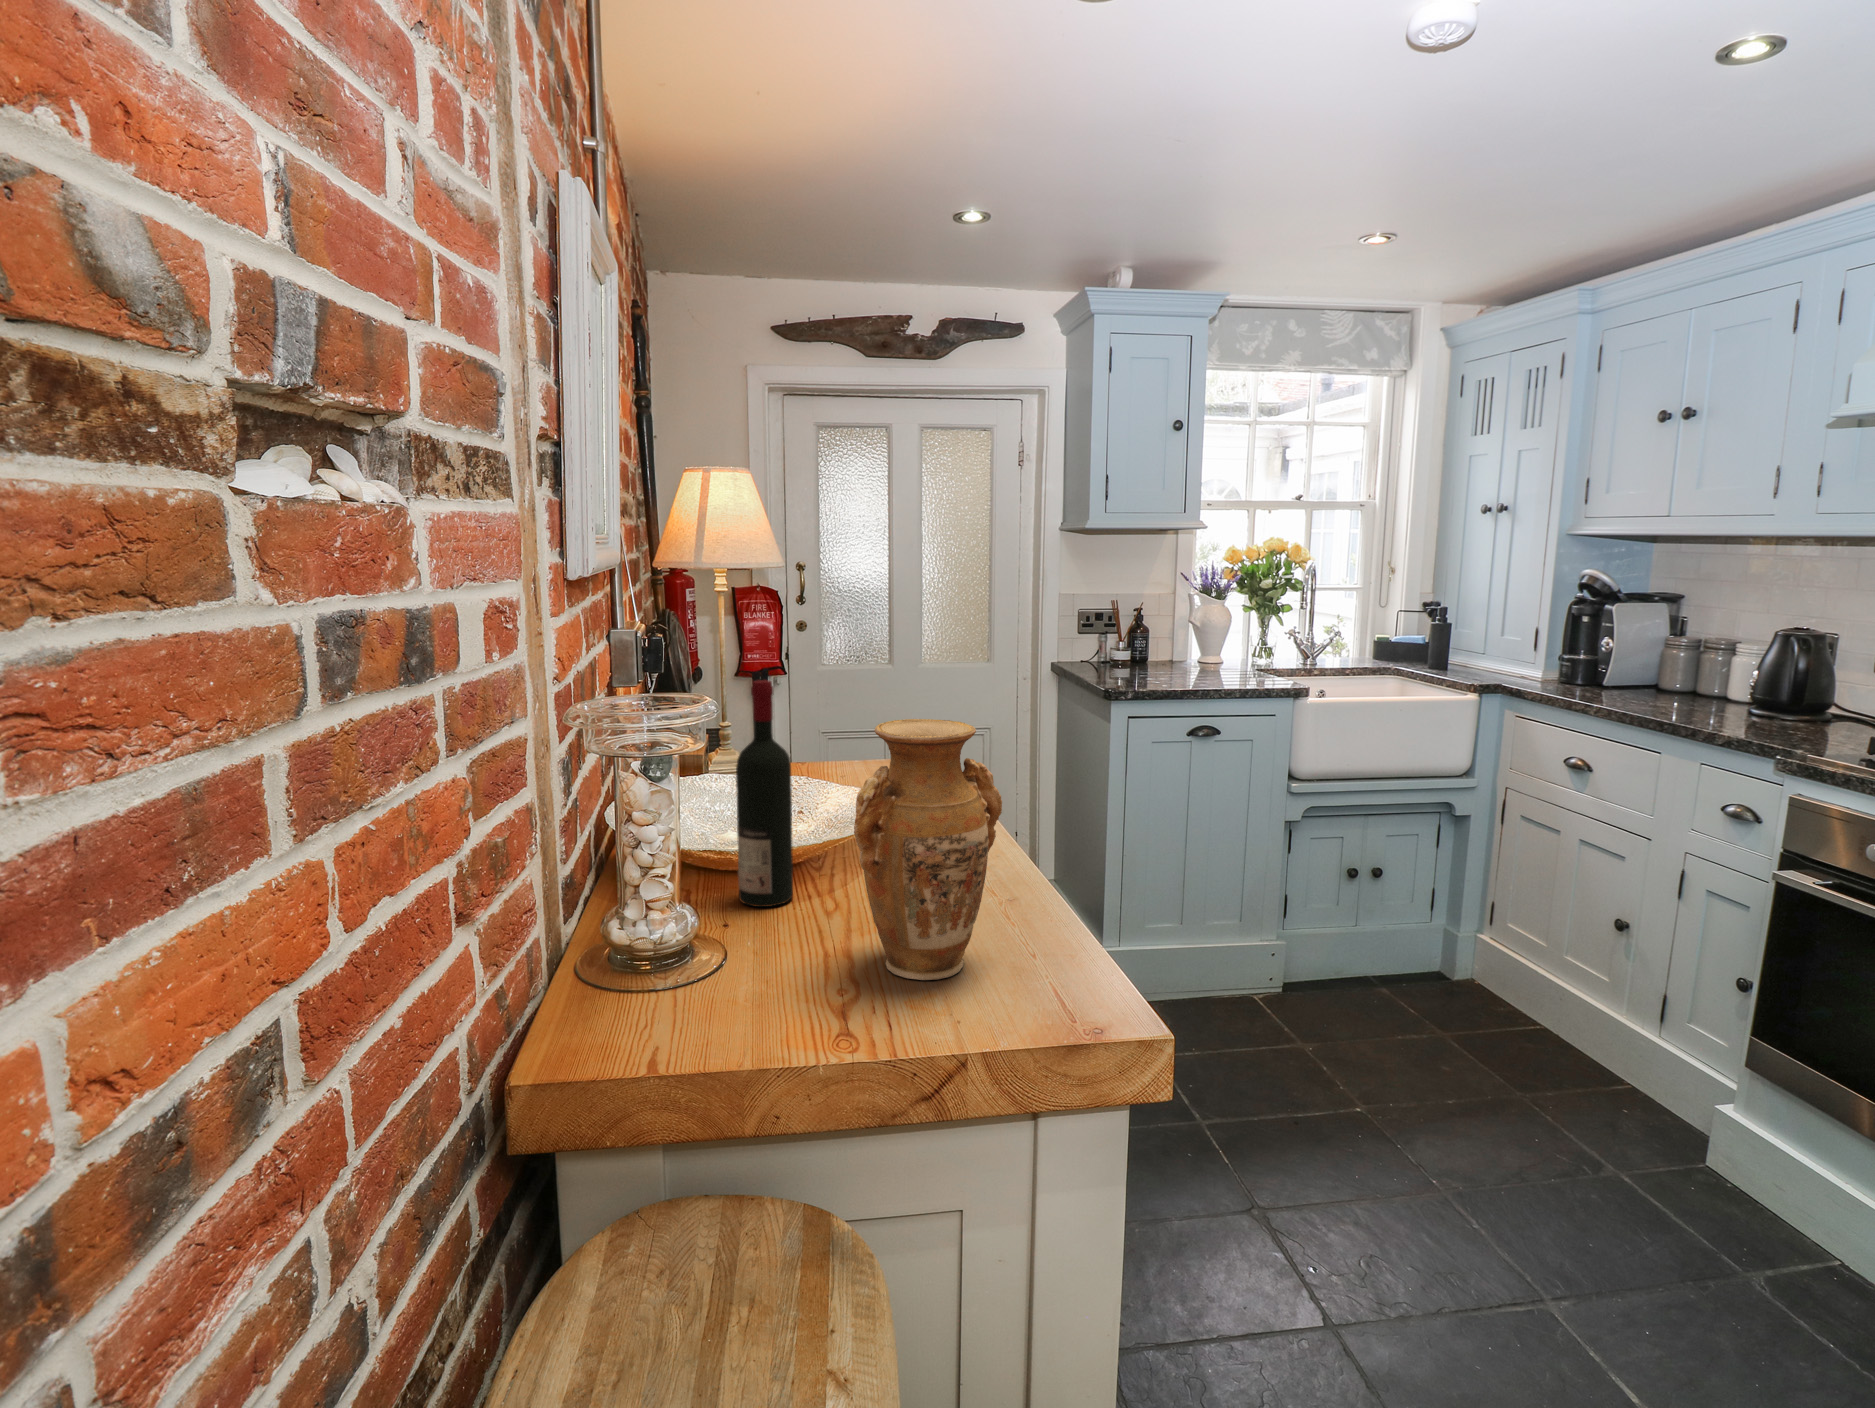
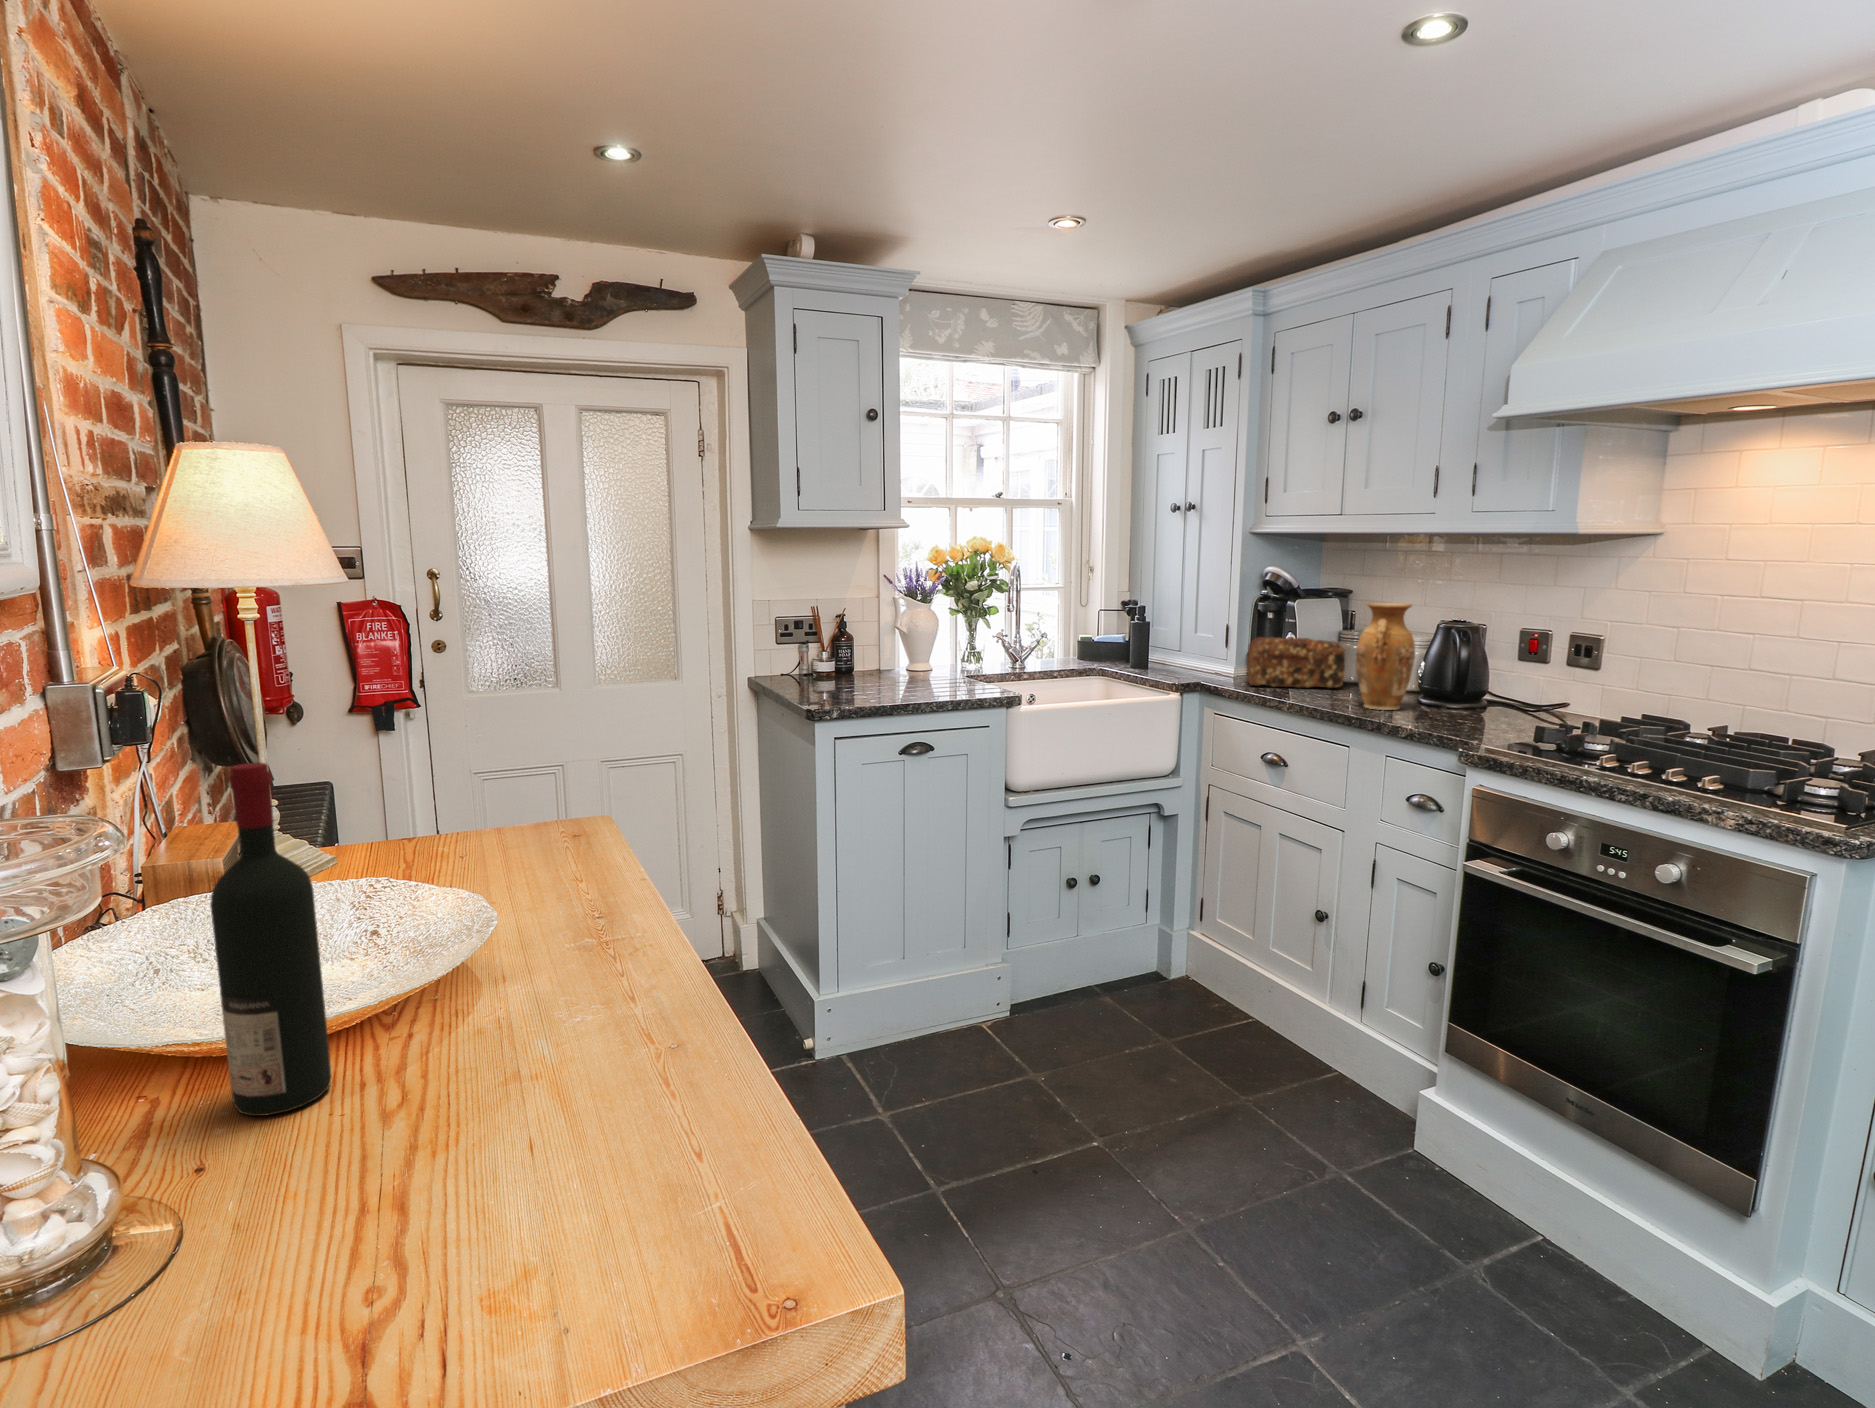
bread loaf: none [1555,641,1669,695] -> present [1247,637,1345,688]
vase: present [854,719,1002,980] -> present [1356,603,1415,710]

